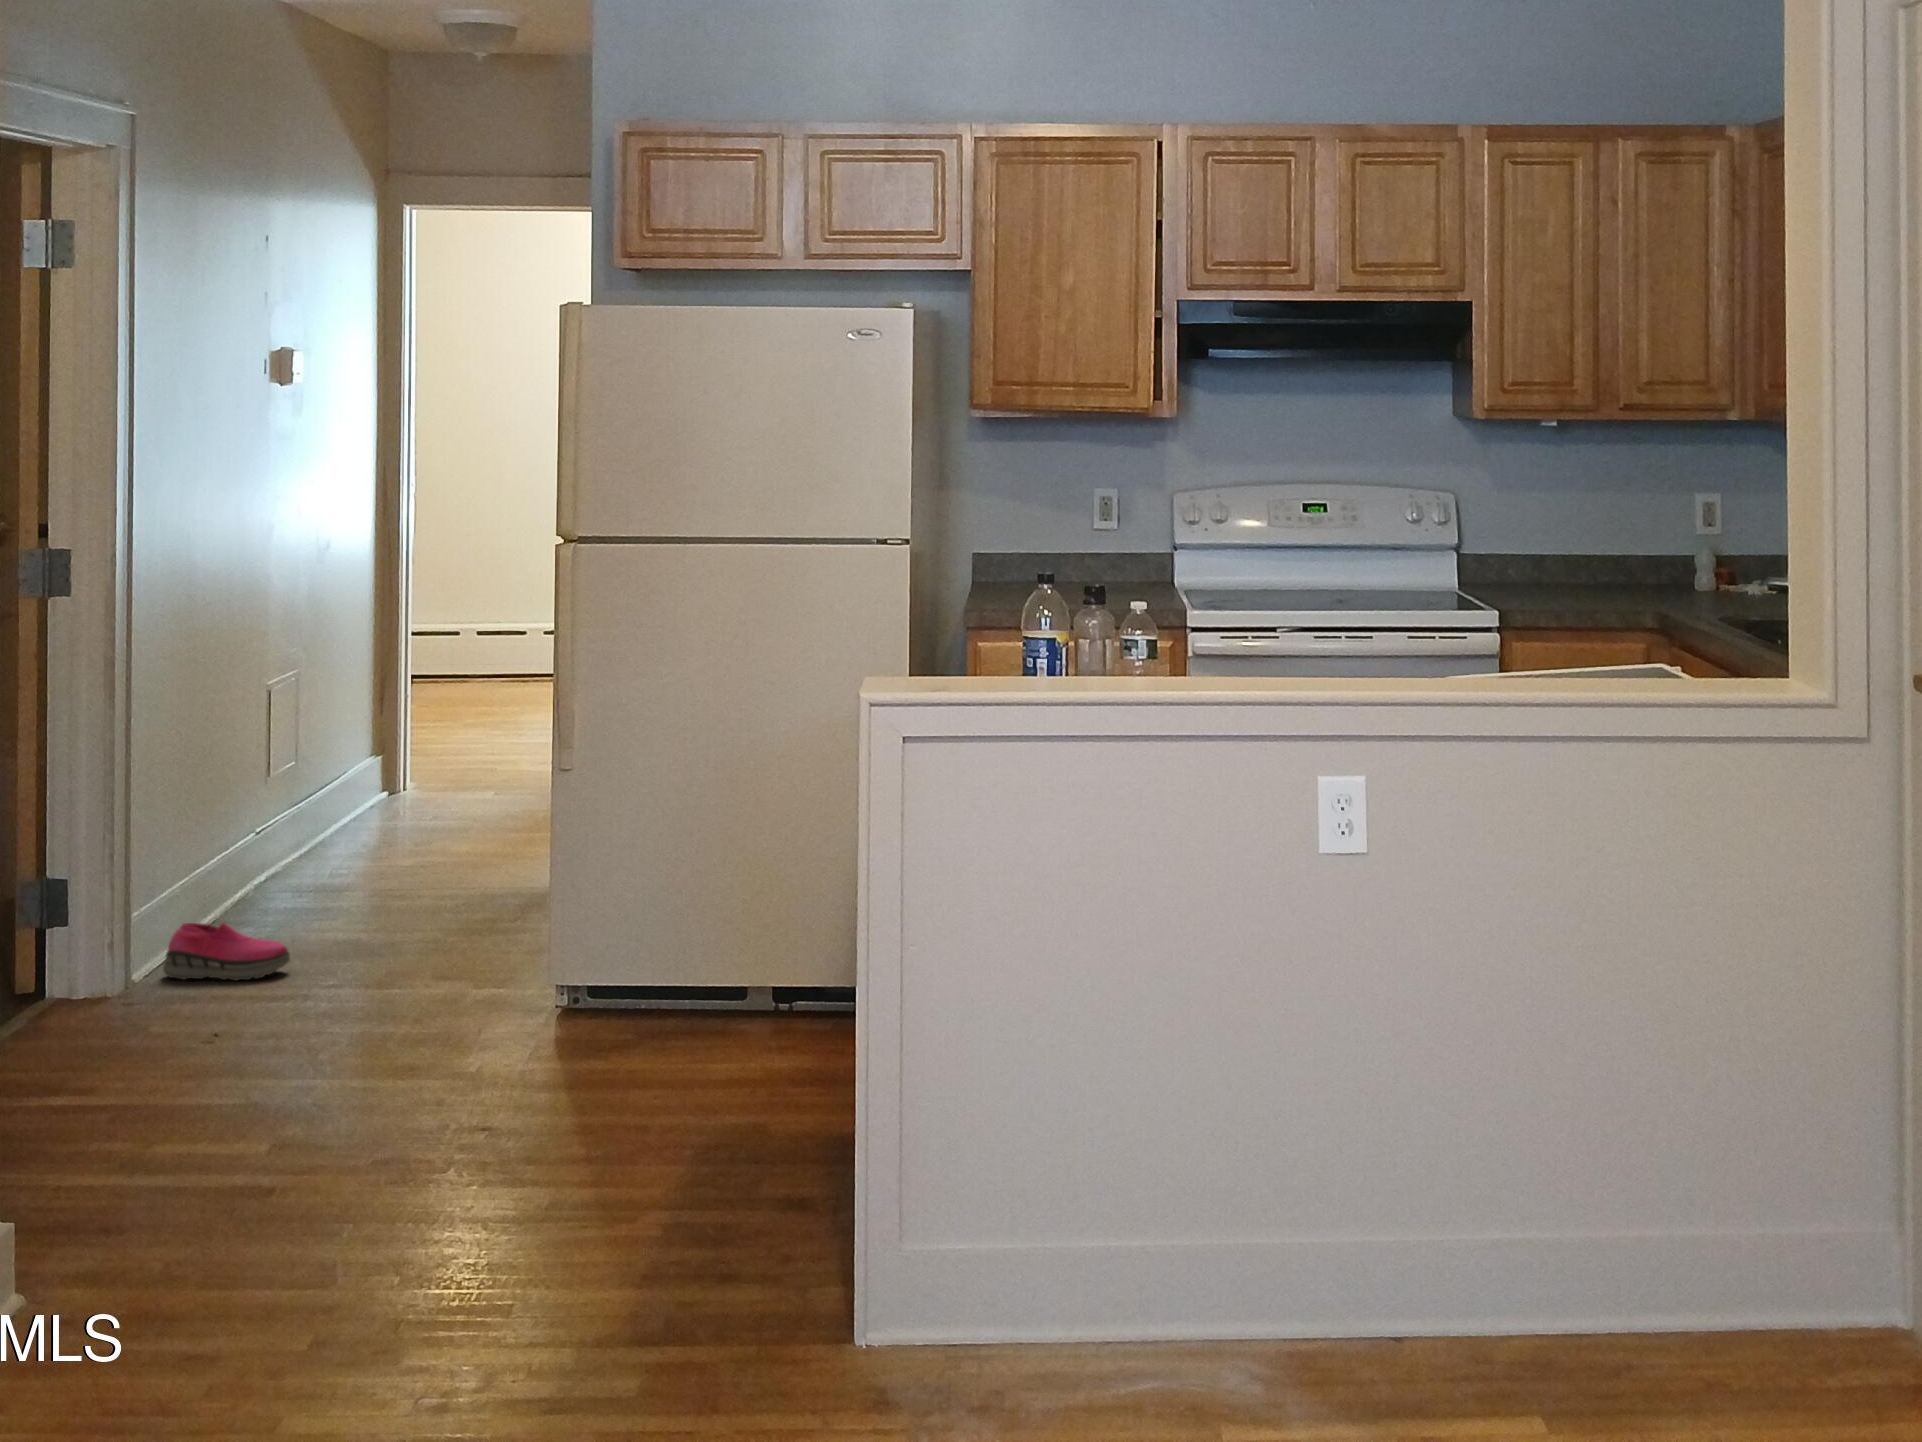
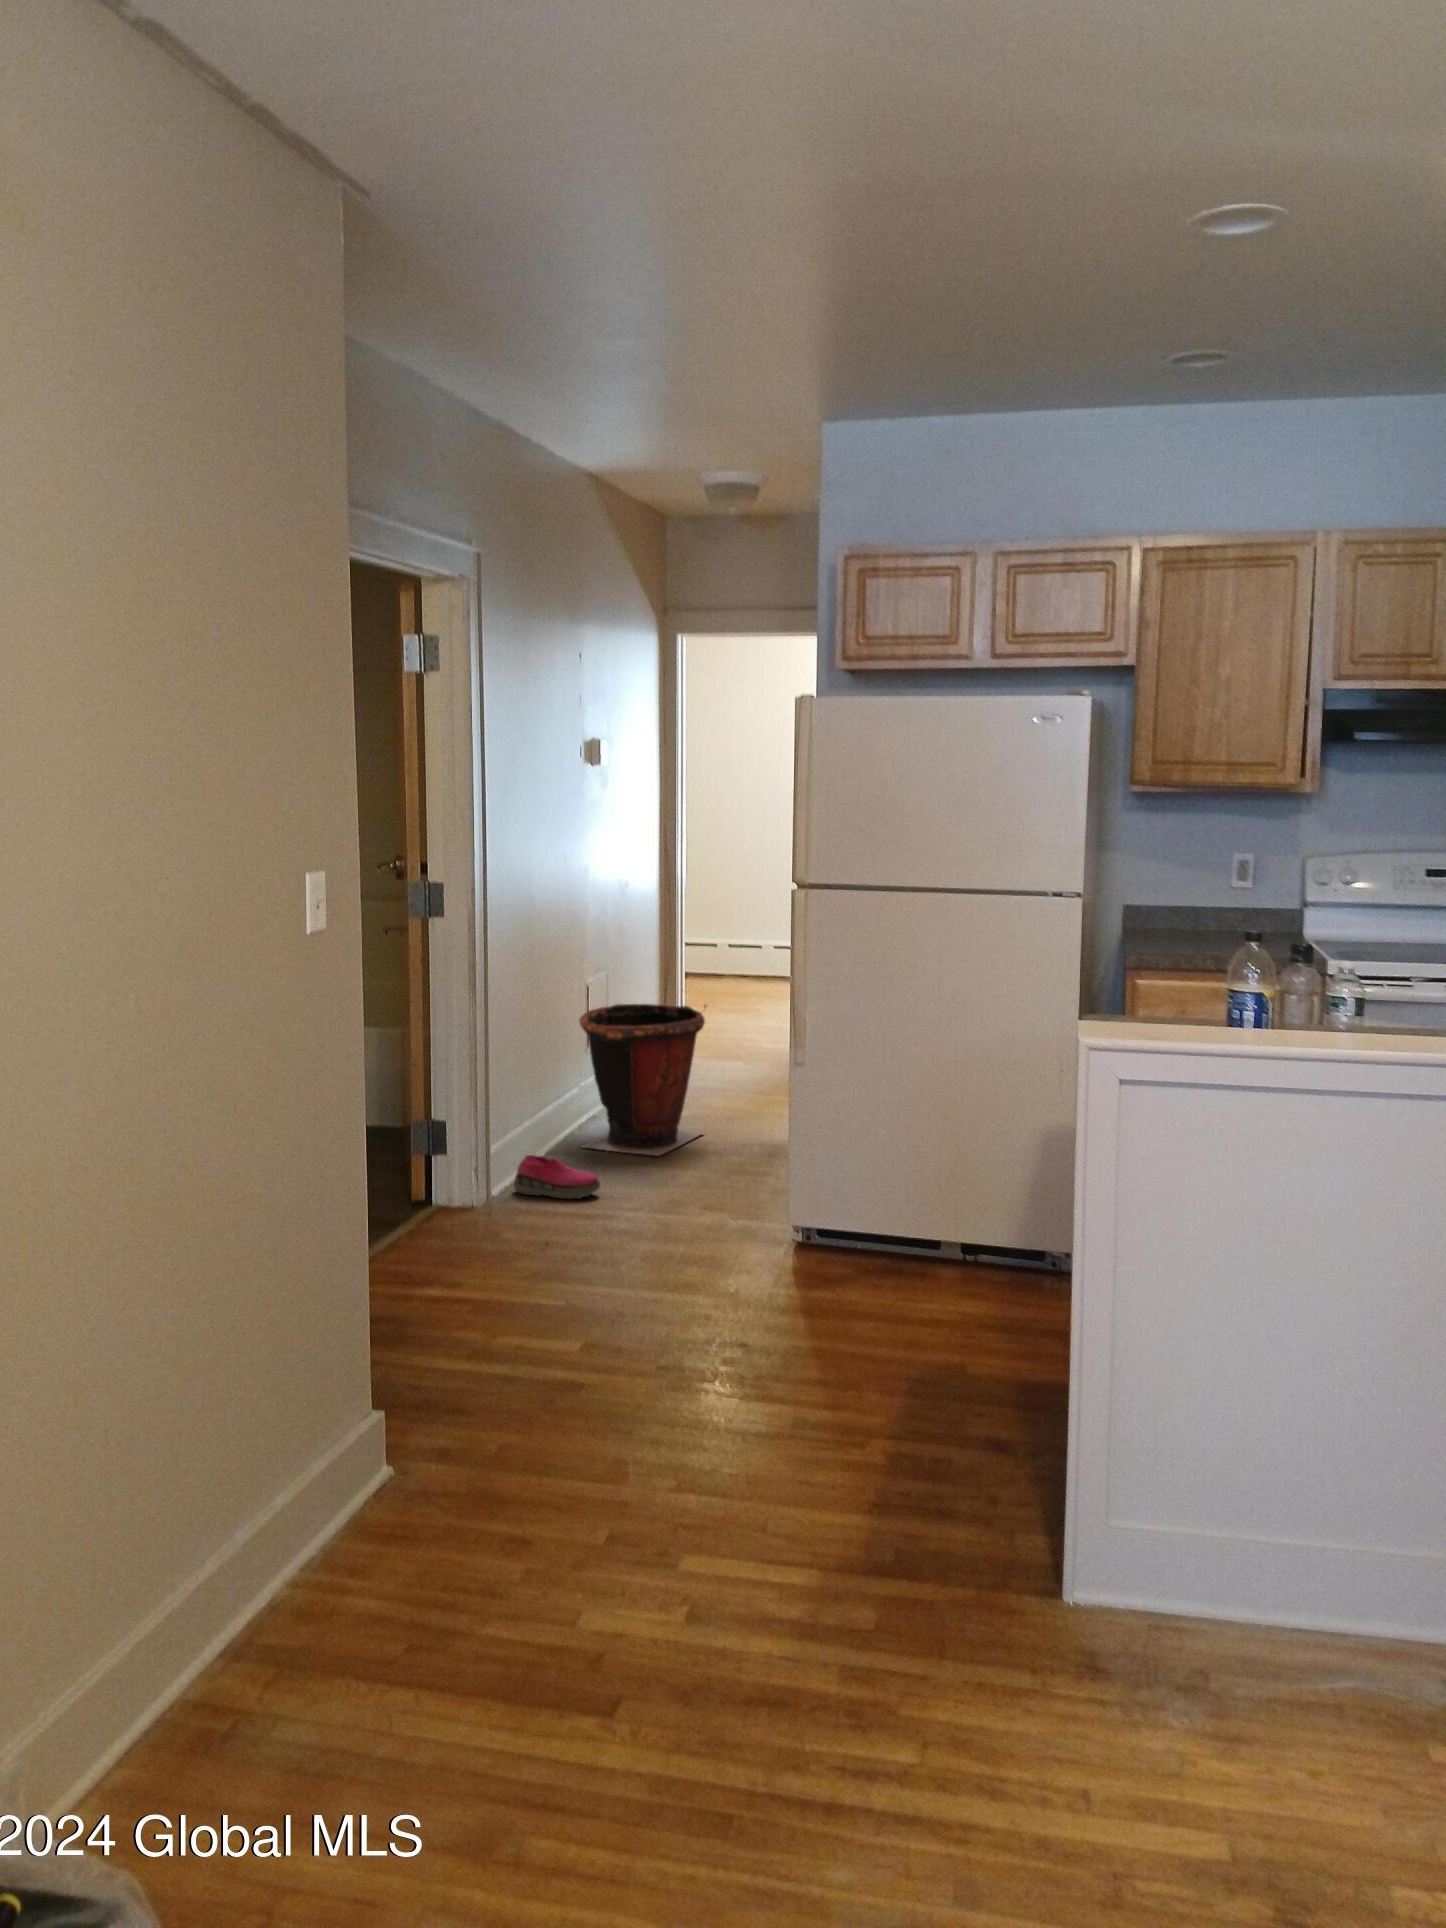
trash can: none [255,696,439,918] -> present [579,1004,706,1156]

